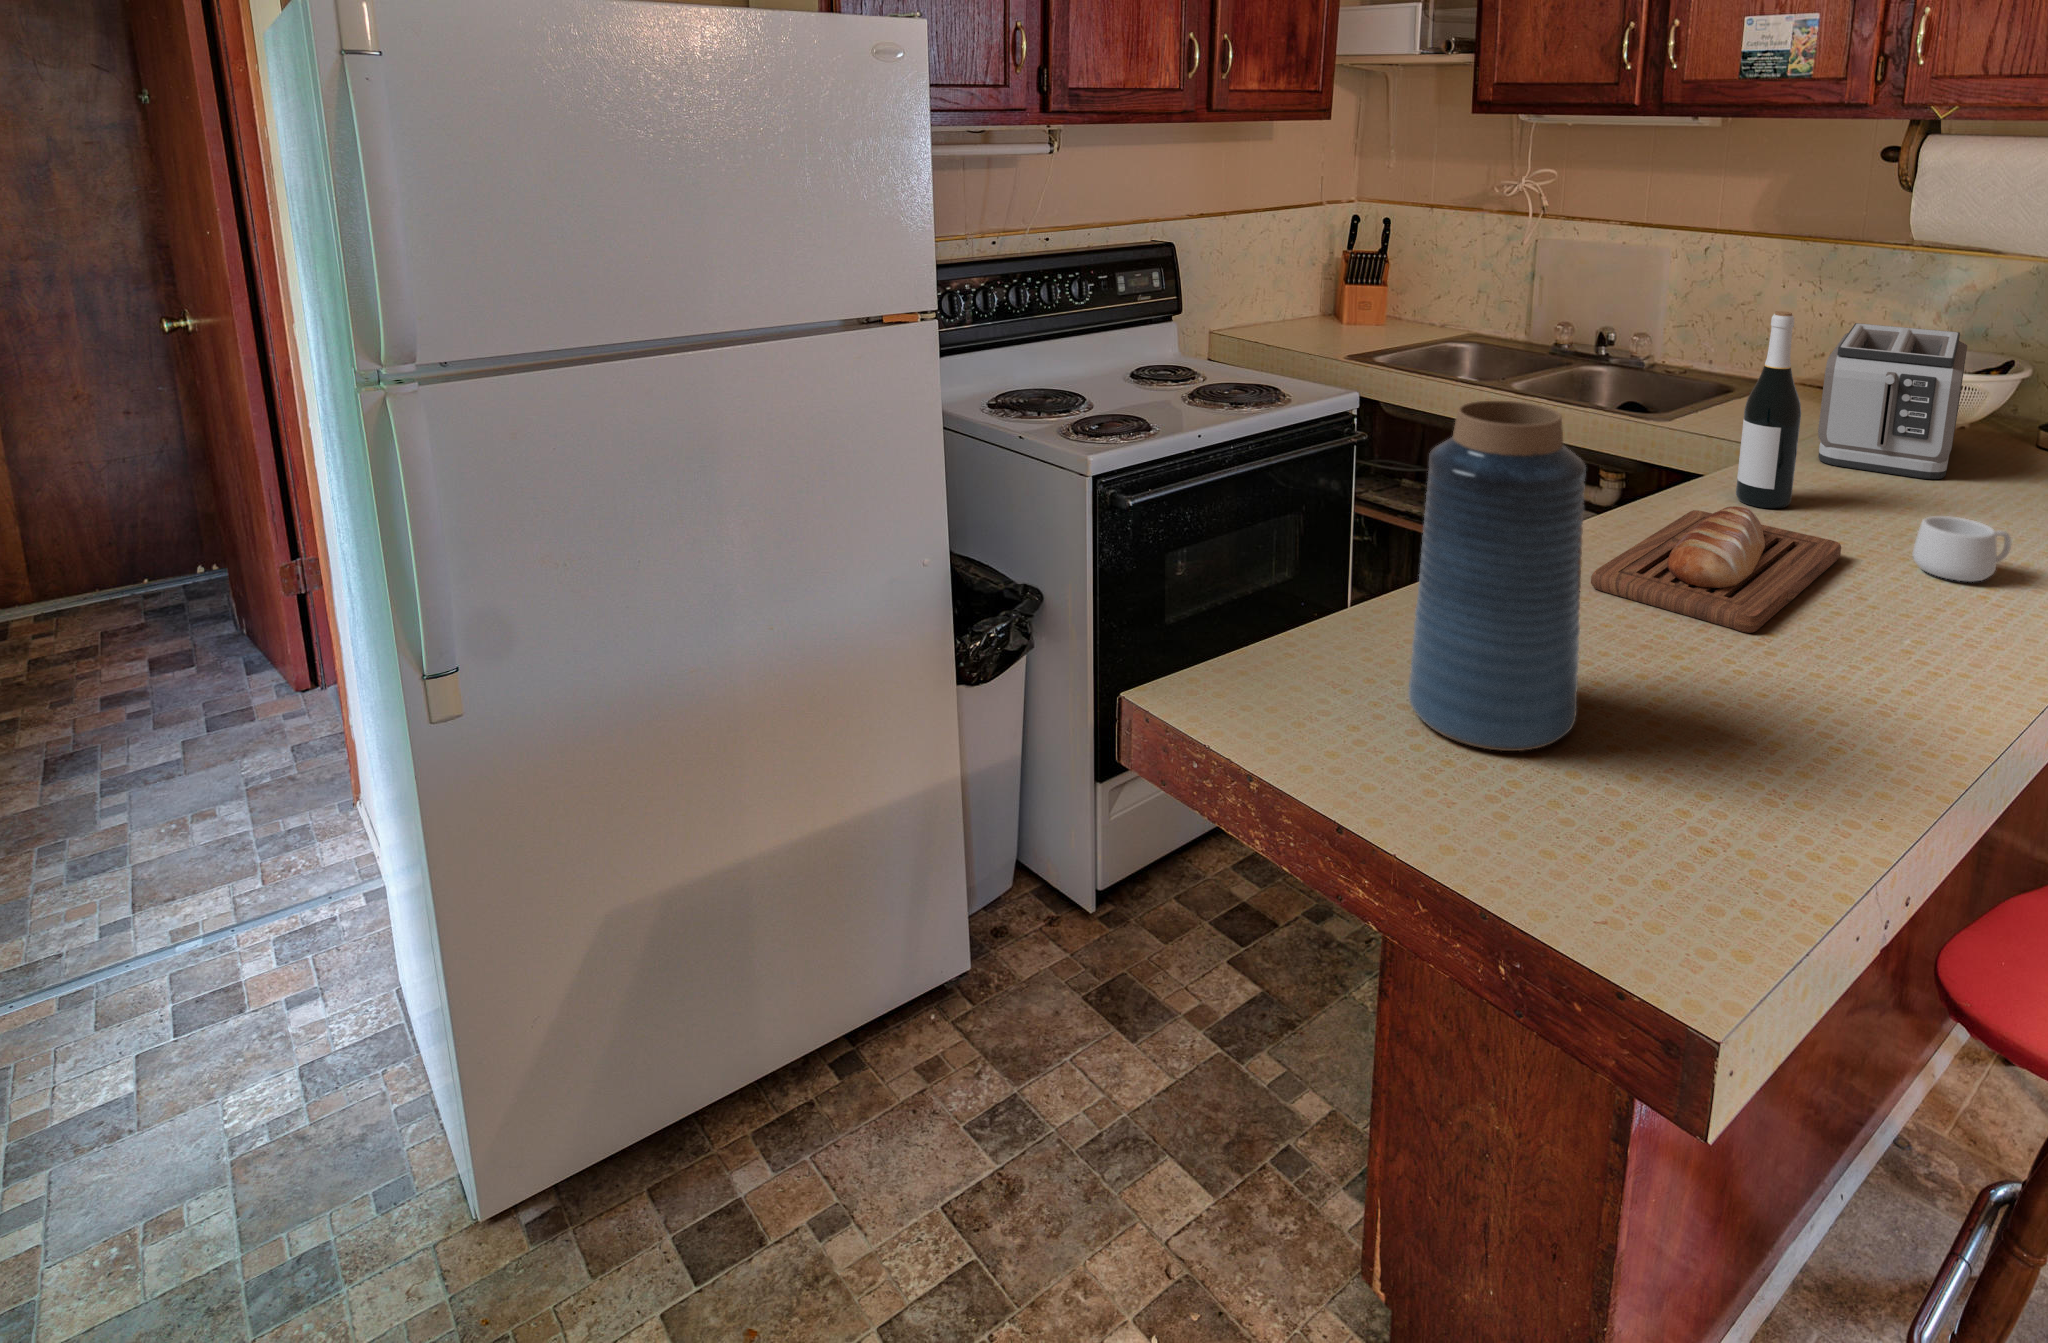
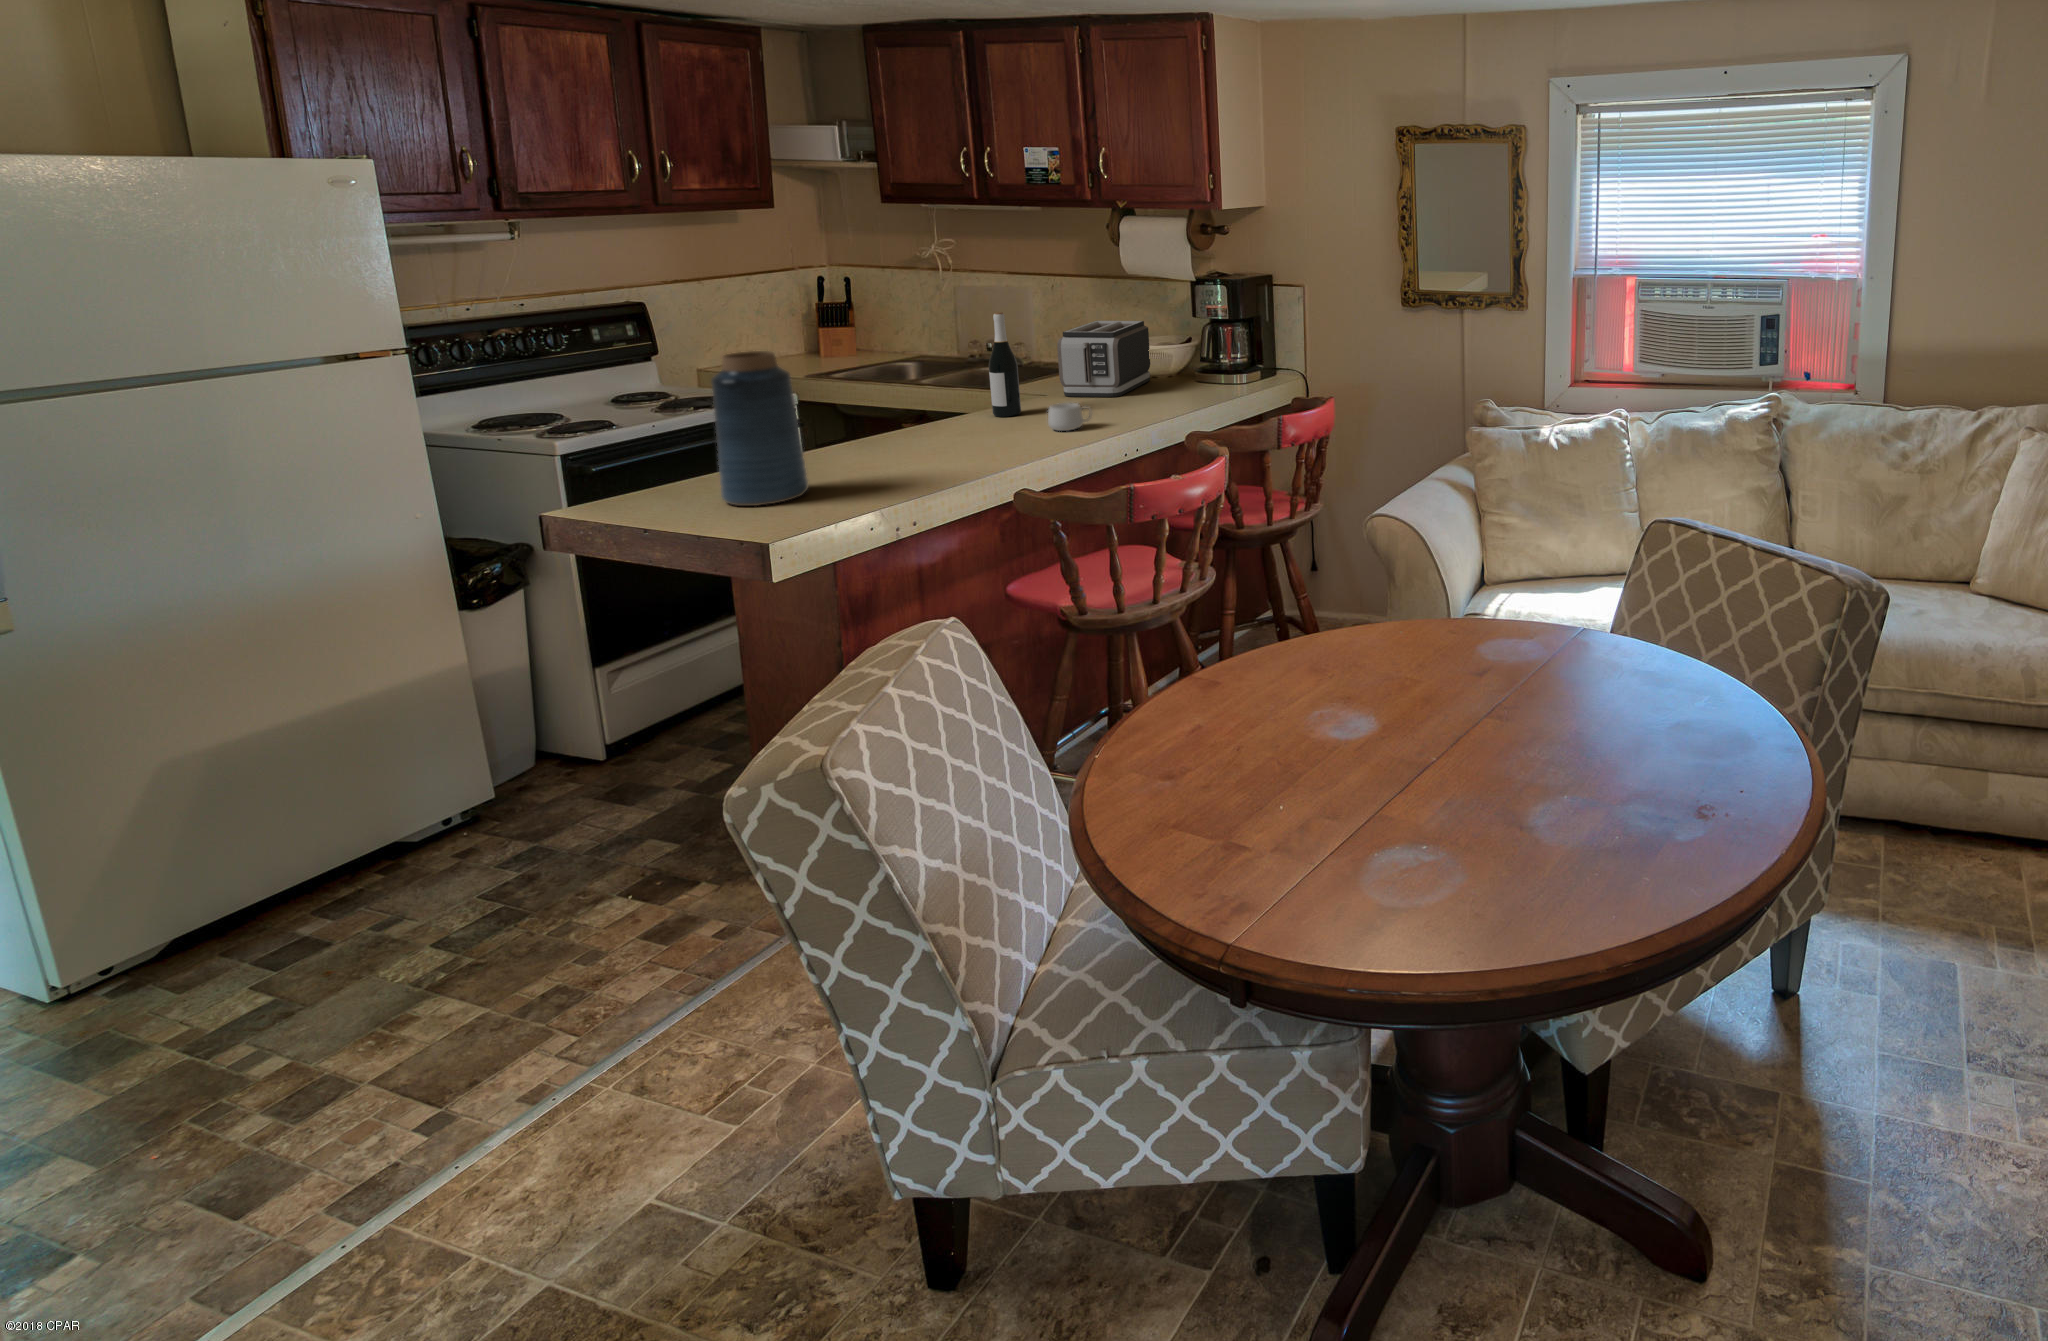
bread loaf: present [1591,506,1841,633] -> none [866,411,1017,459]

